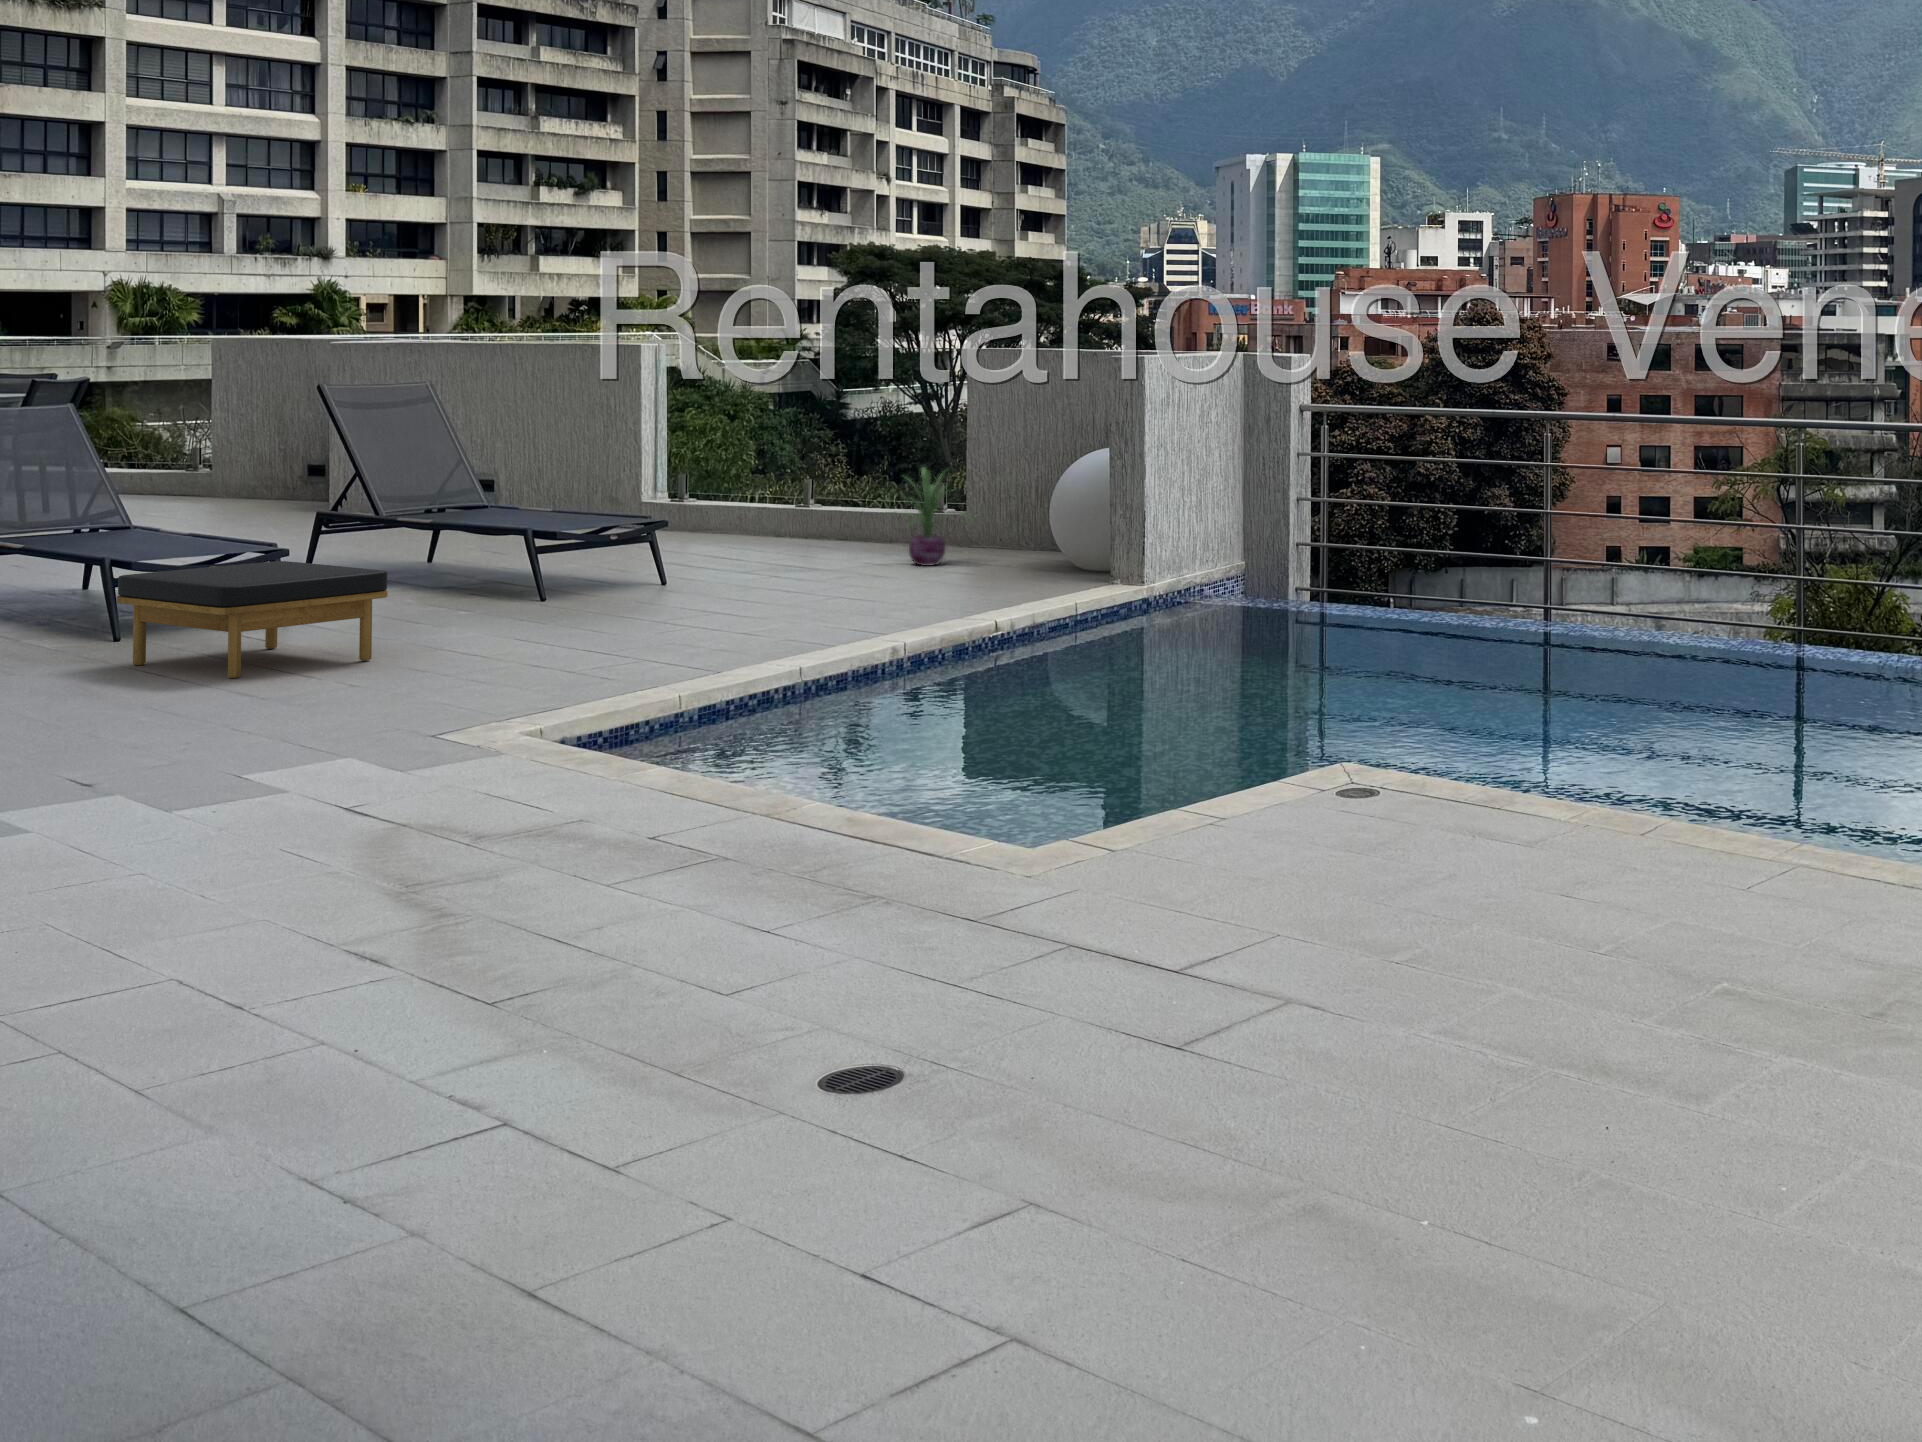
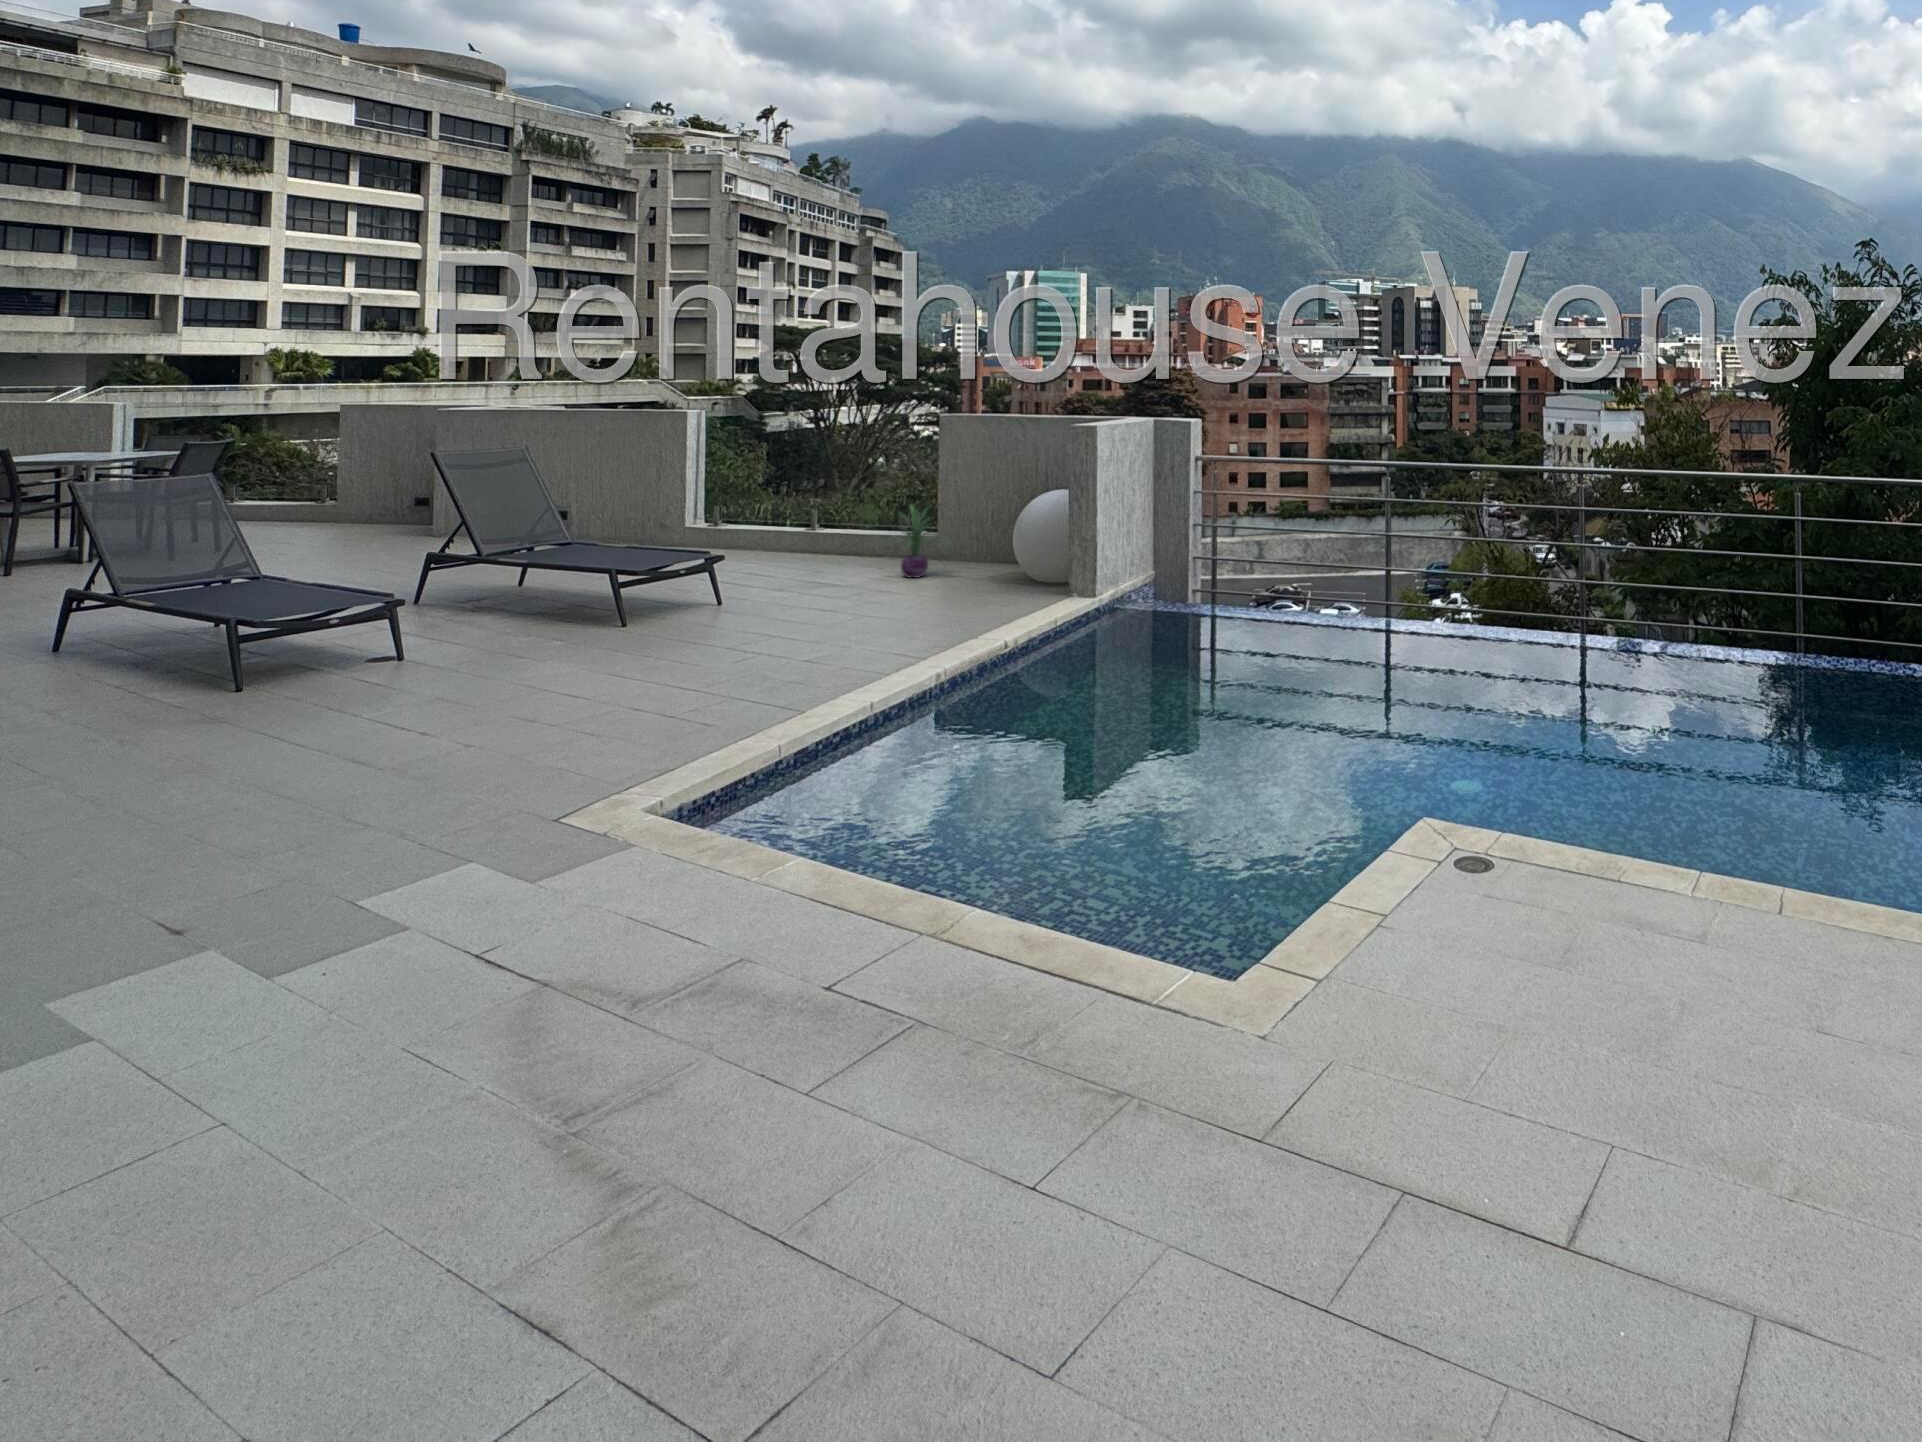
ottoman: present [117,561,388,678] -> none [236,622,501,745]

